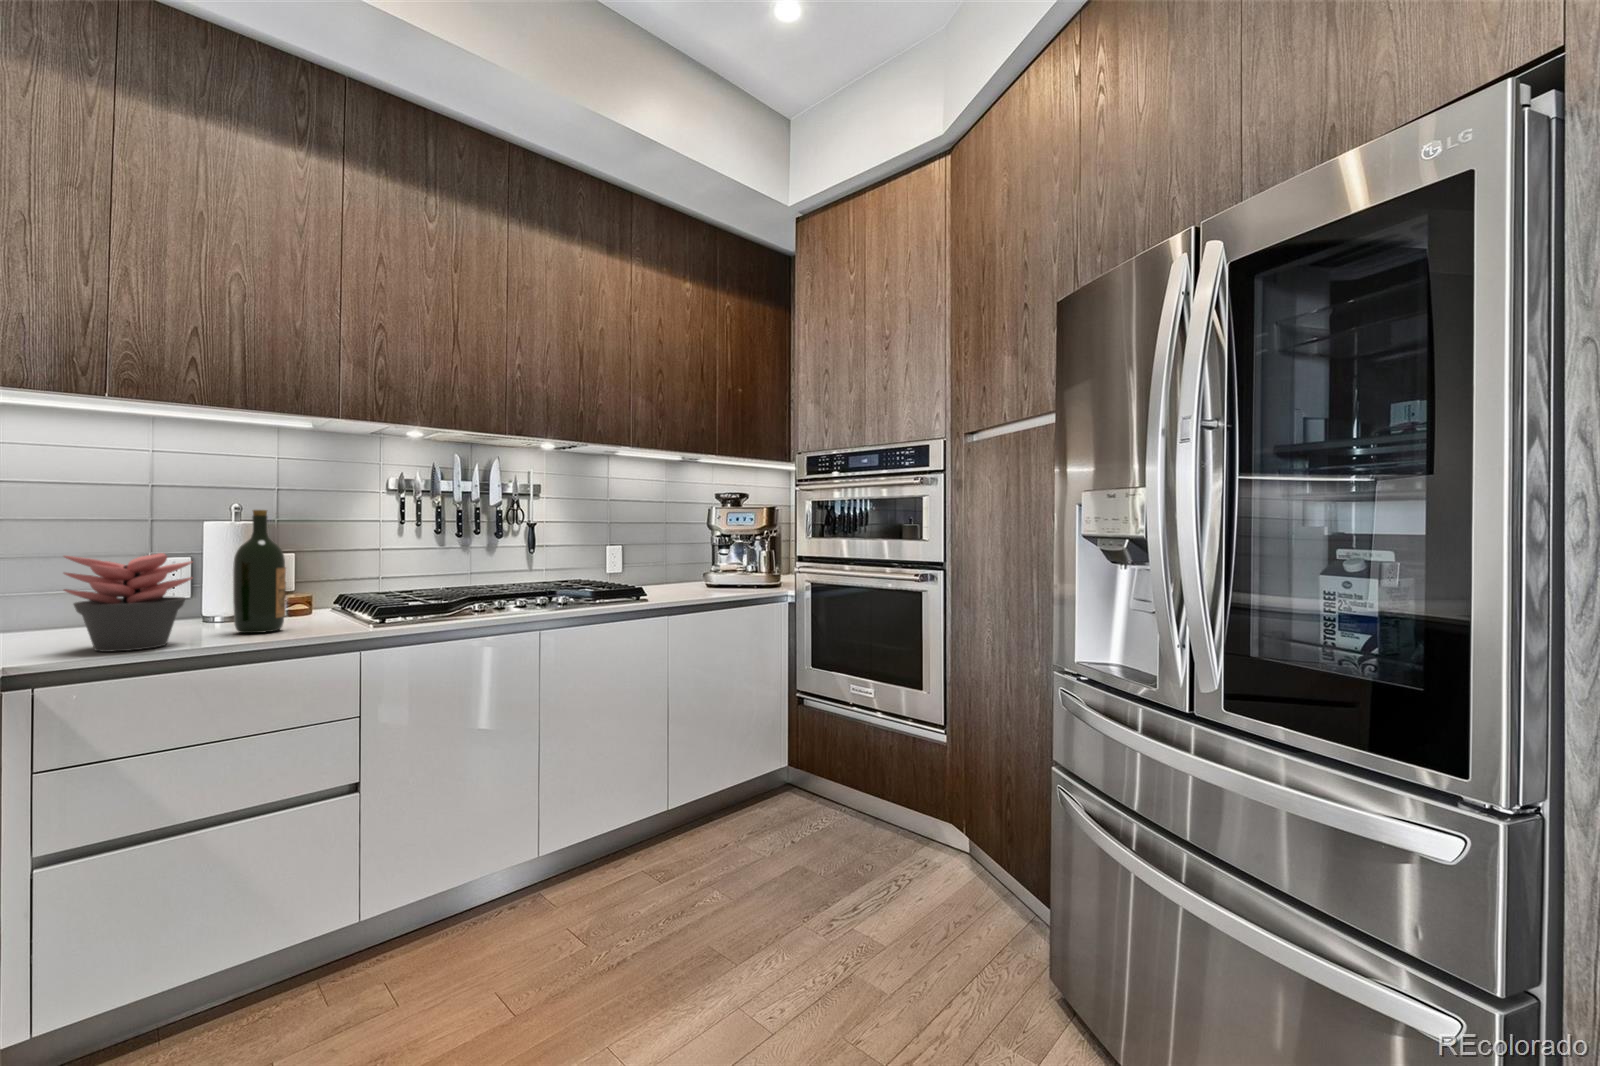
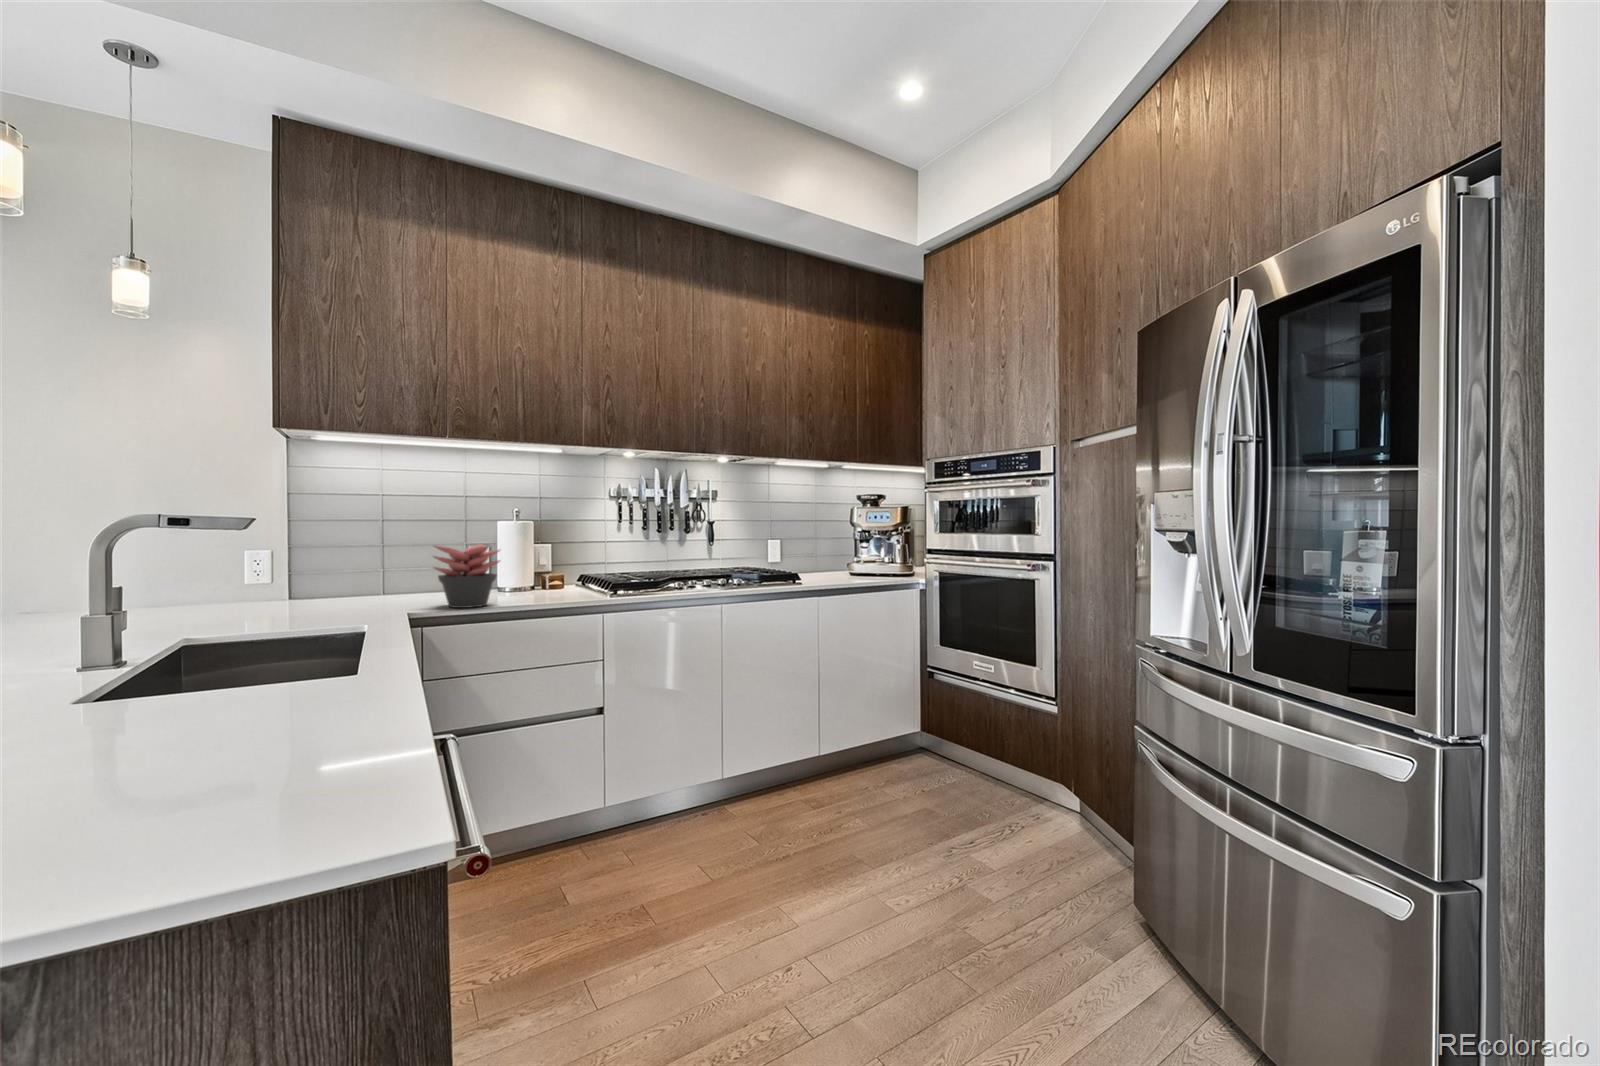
wine bottle: present [233,510,286,633] -> none [521,514,552,600]

